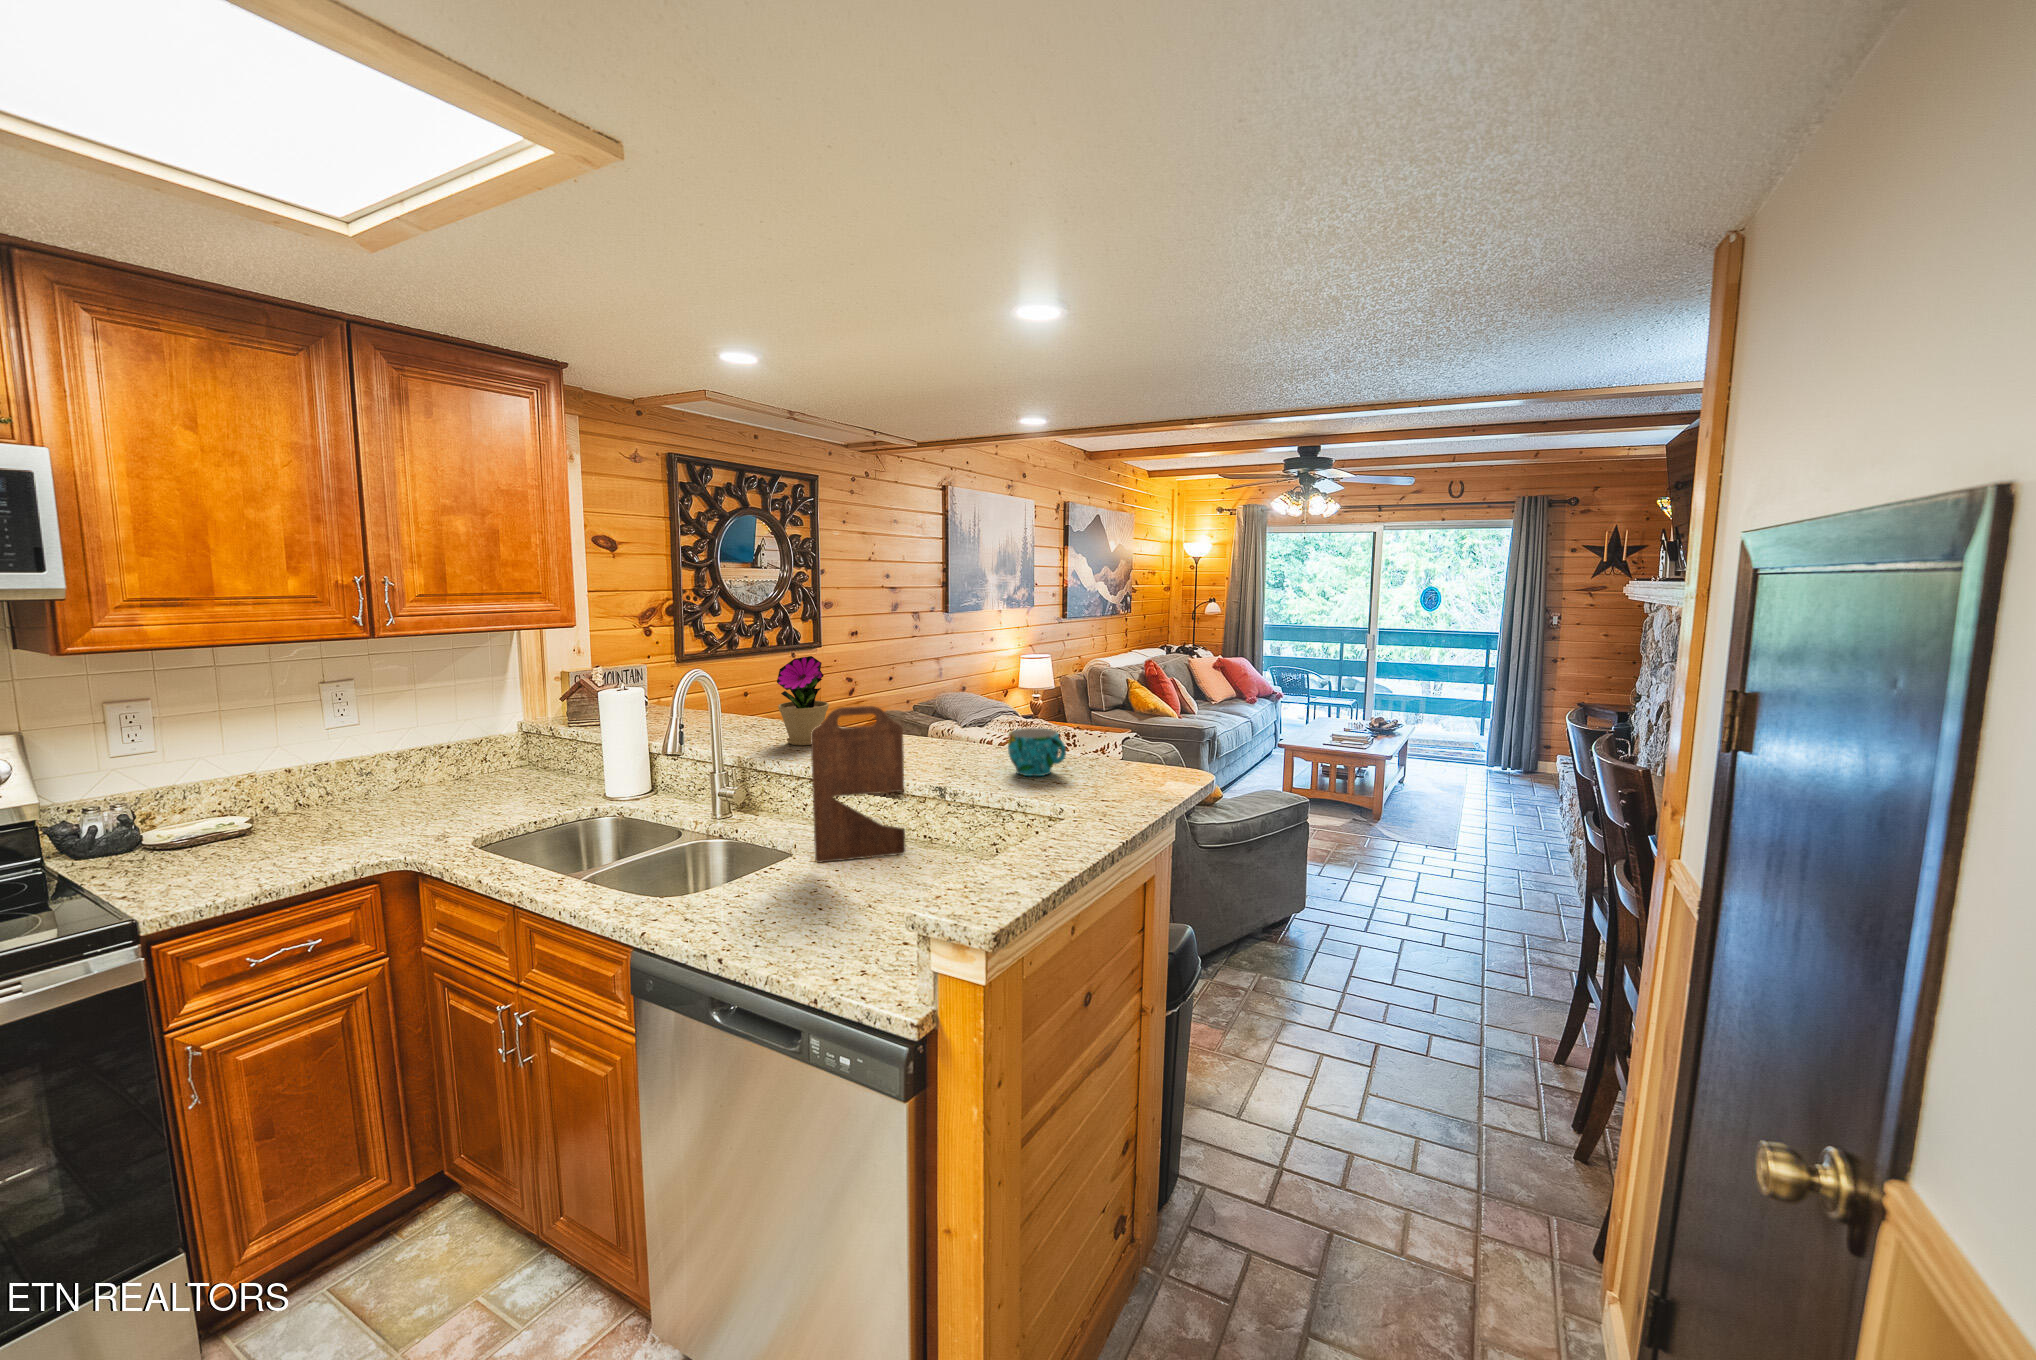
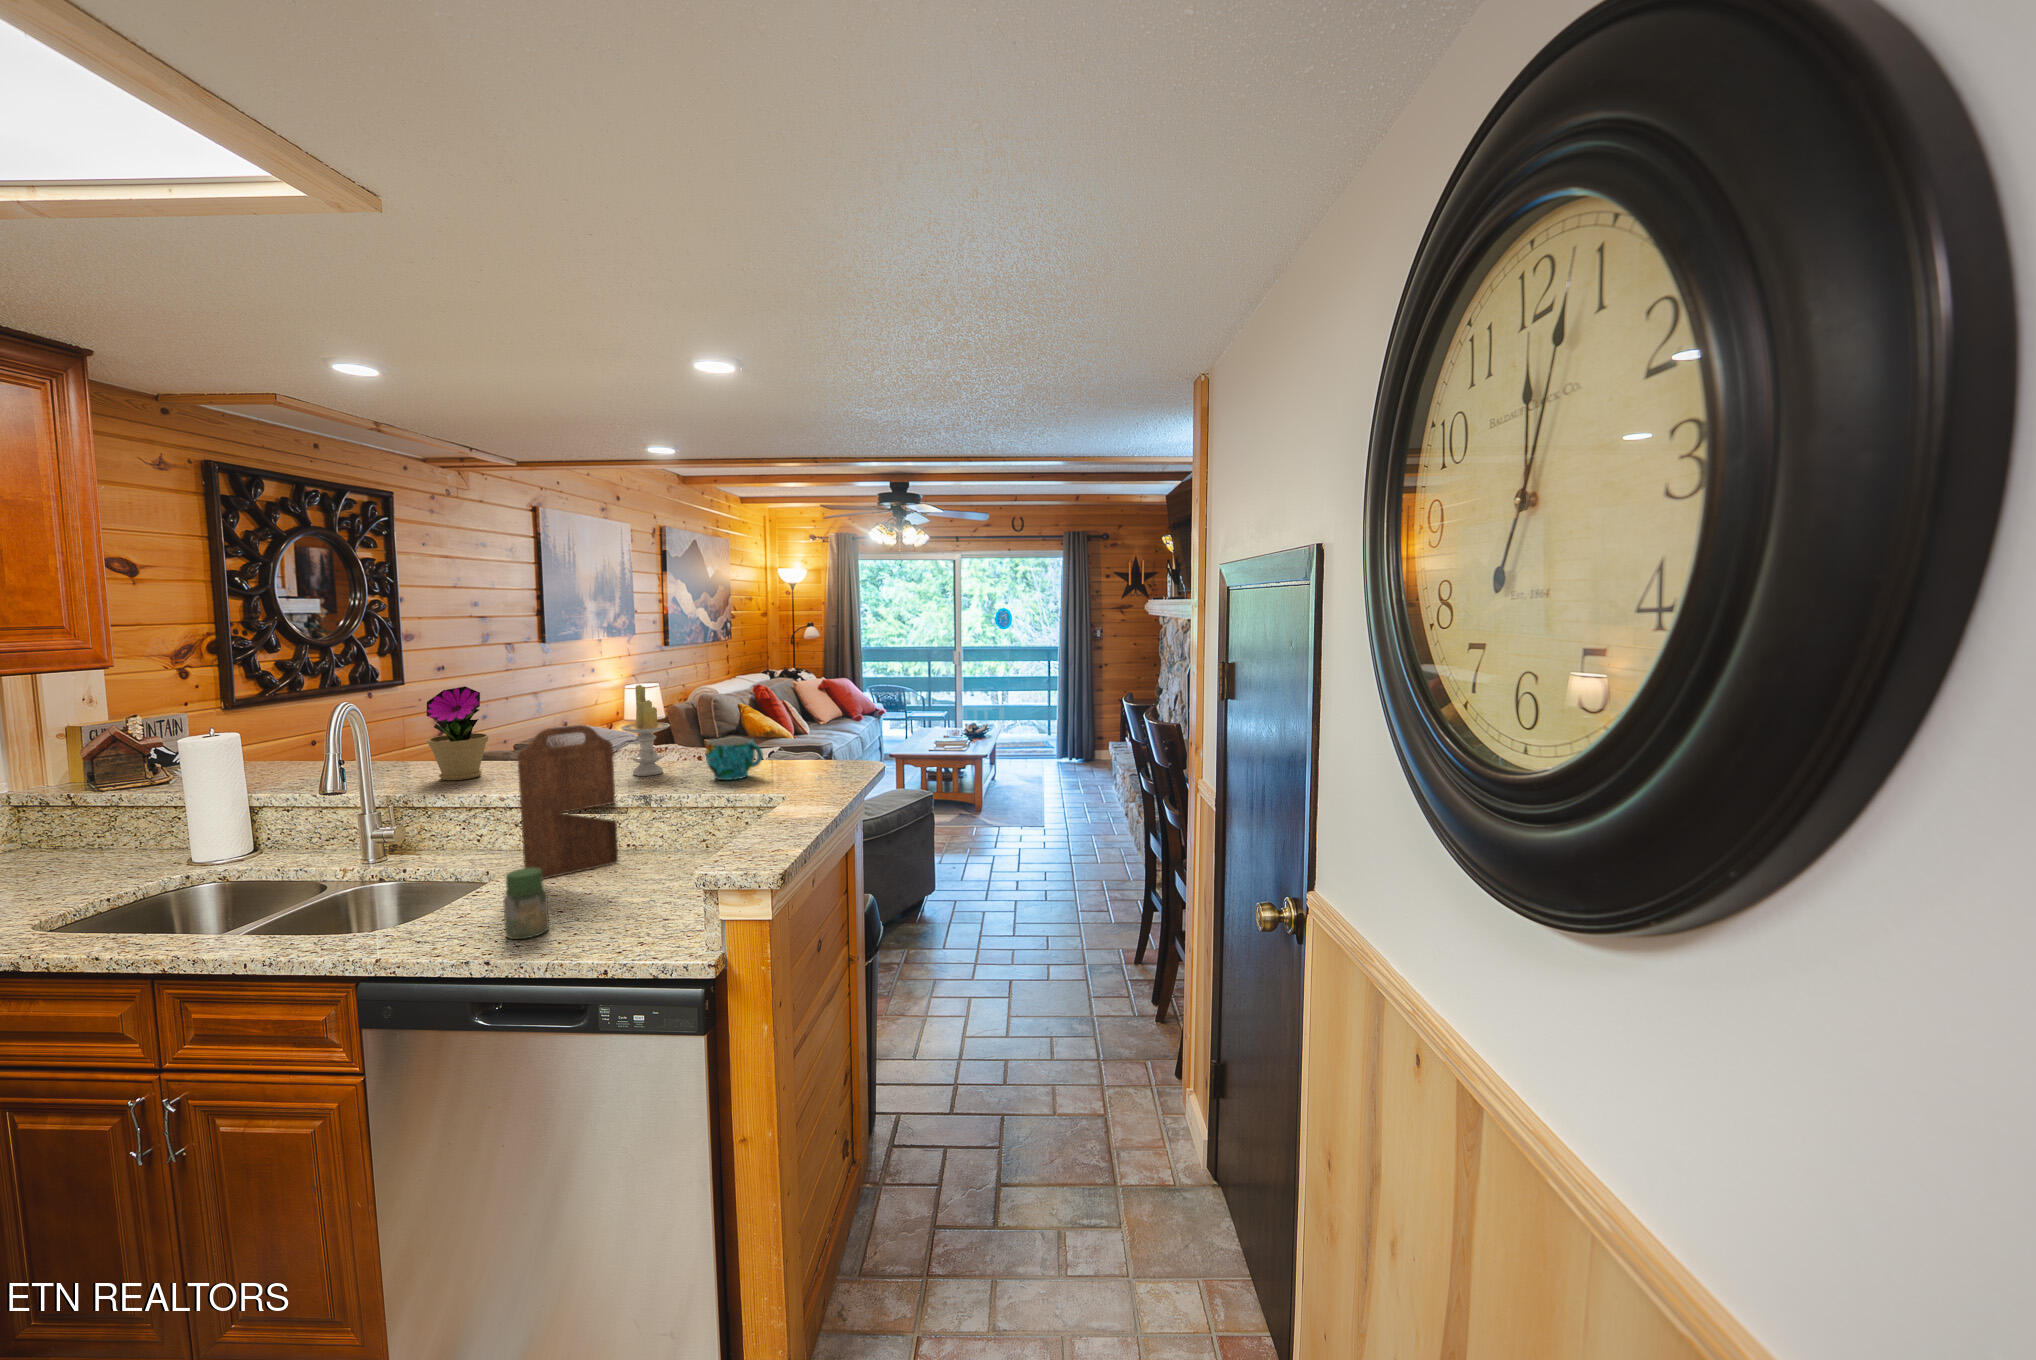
candle: none [935,664,982,760] -> present [621,685,670,776]
jar: none [752,859,796,936] -> present [503,868,549,939]

